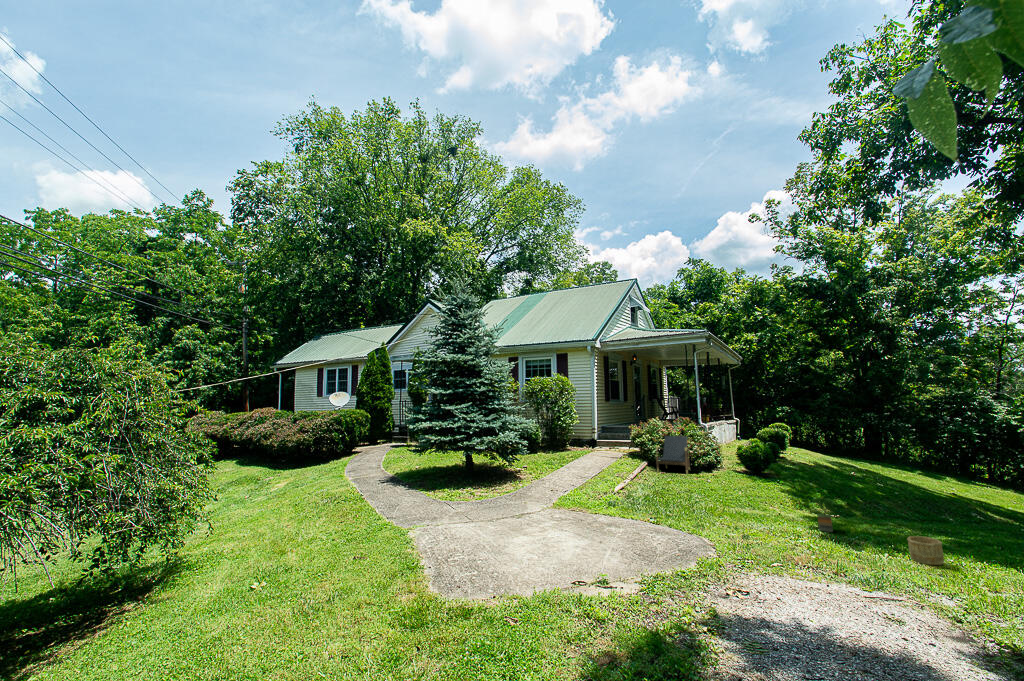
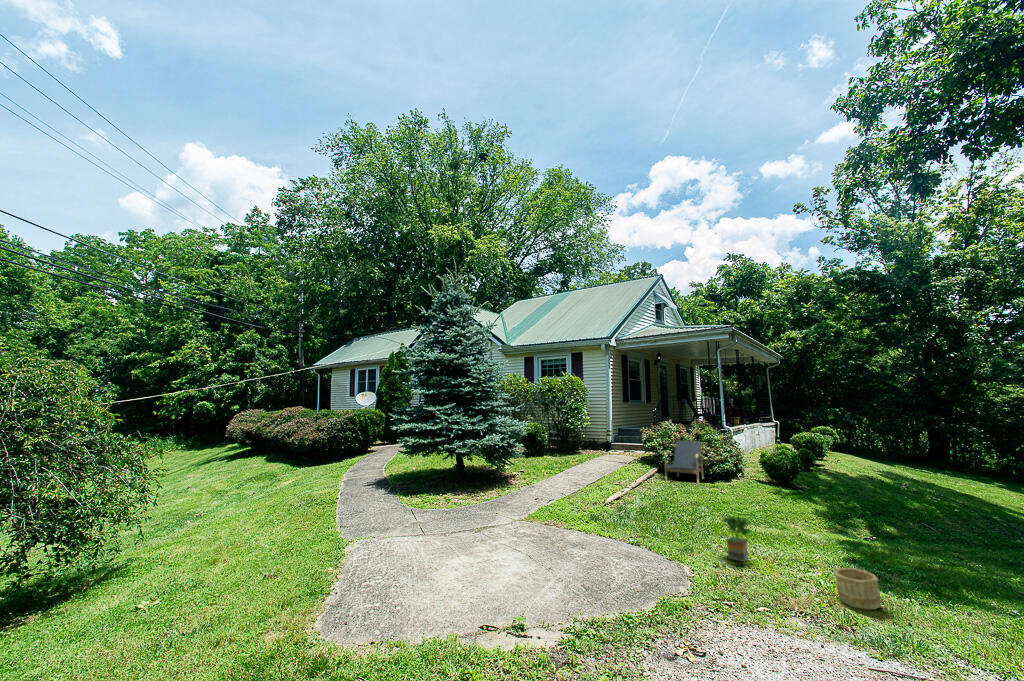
potted tree: present [812,498,837,532] -> present [723,516,751,562]
wooden bucket: present [907,536,944,565] -> present [834,568,881,610]

